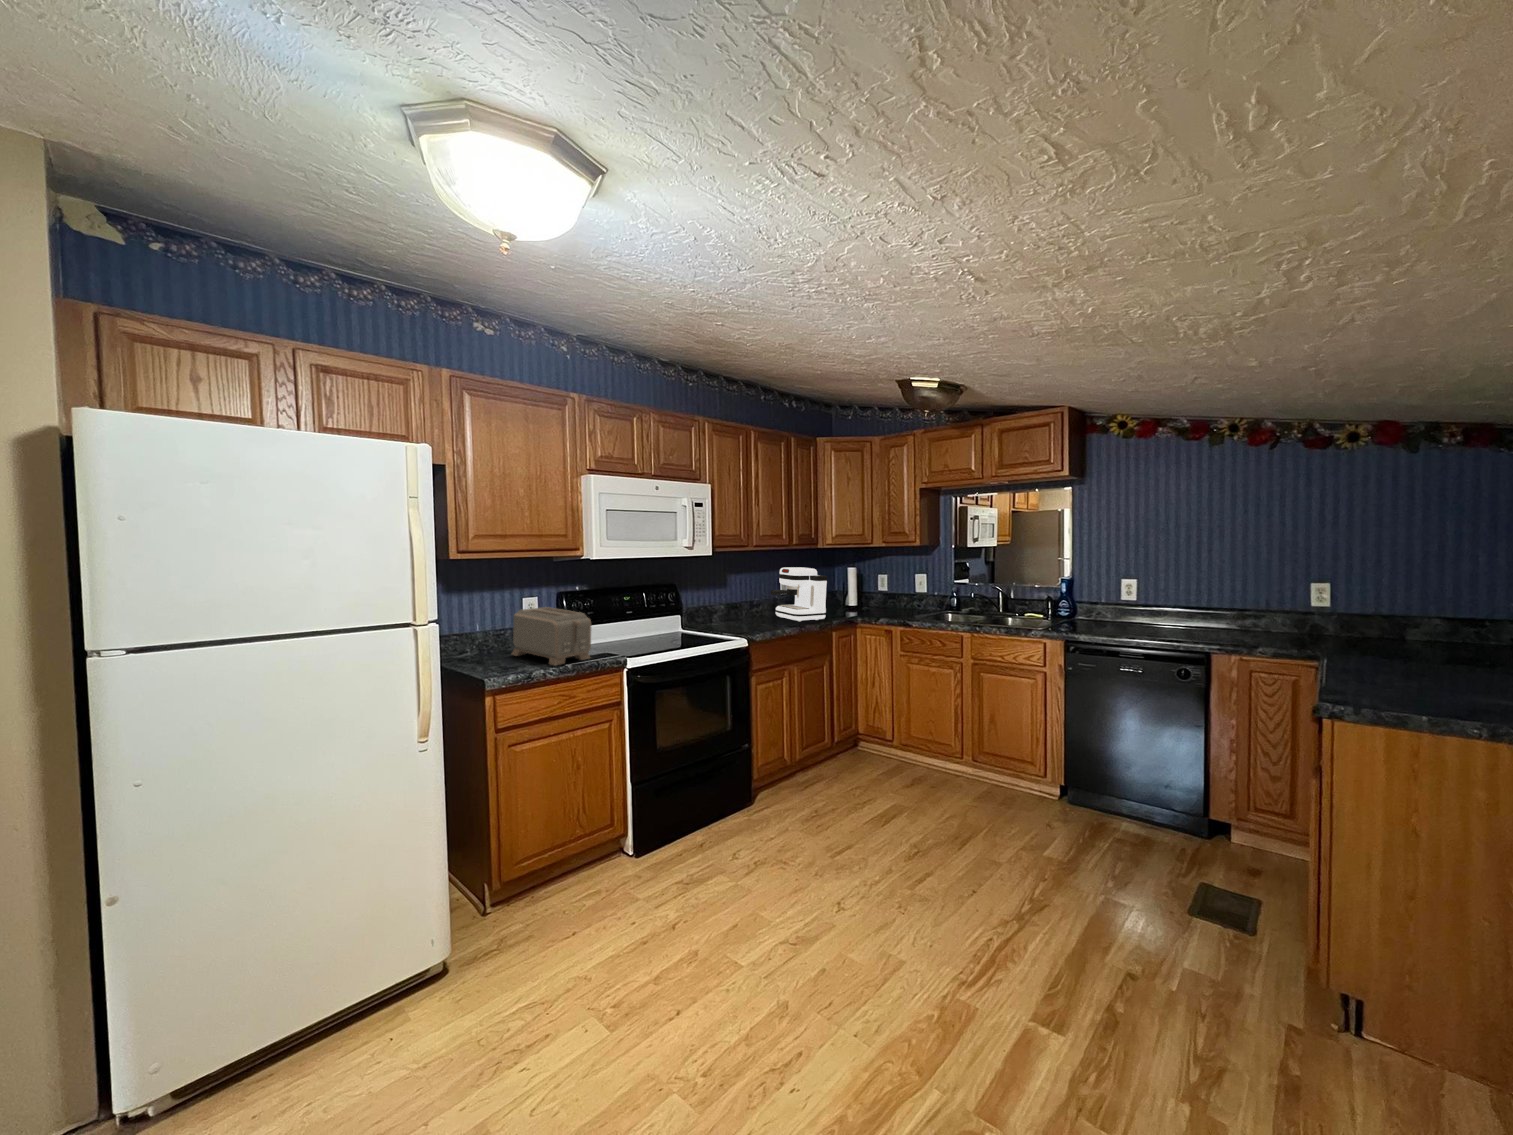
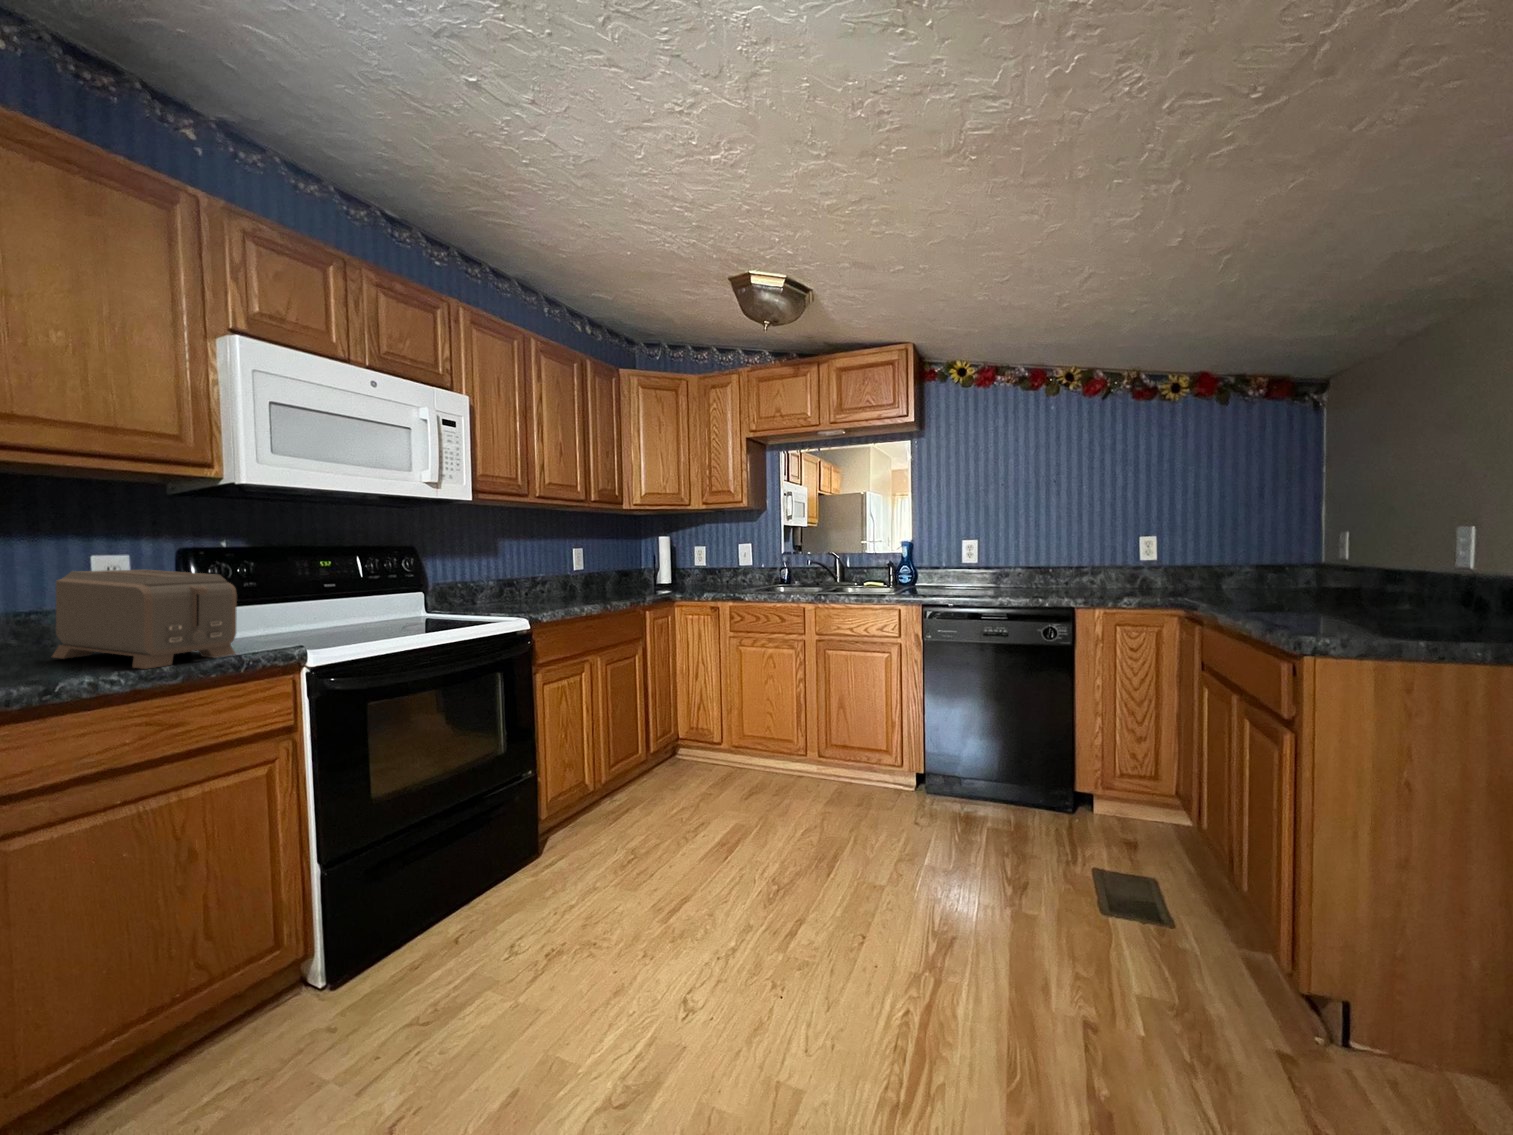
coffee maker: present [771,567,827,622] -> none [561,532,636,601]

